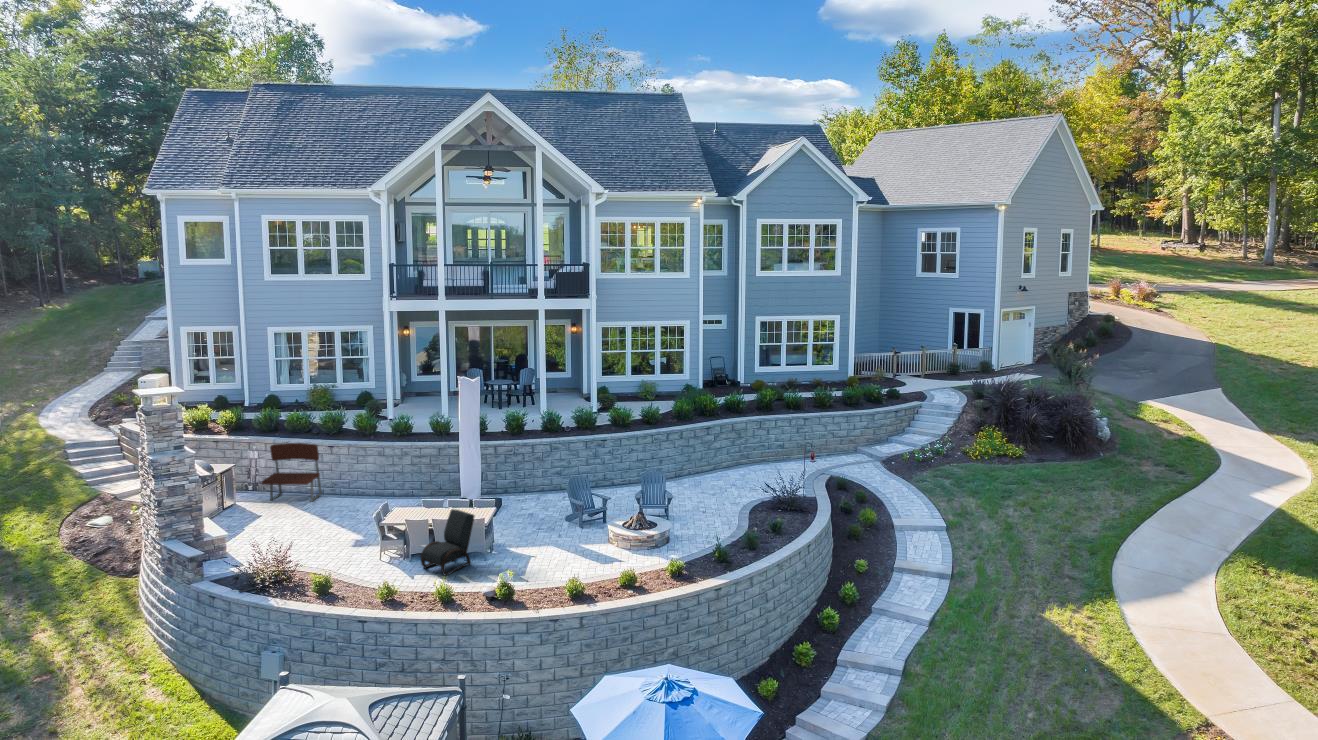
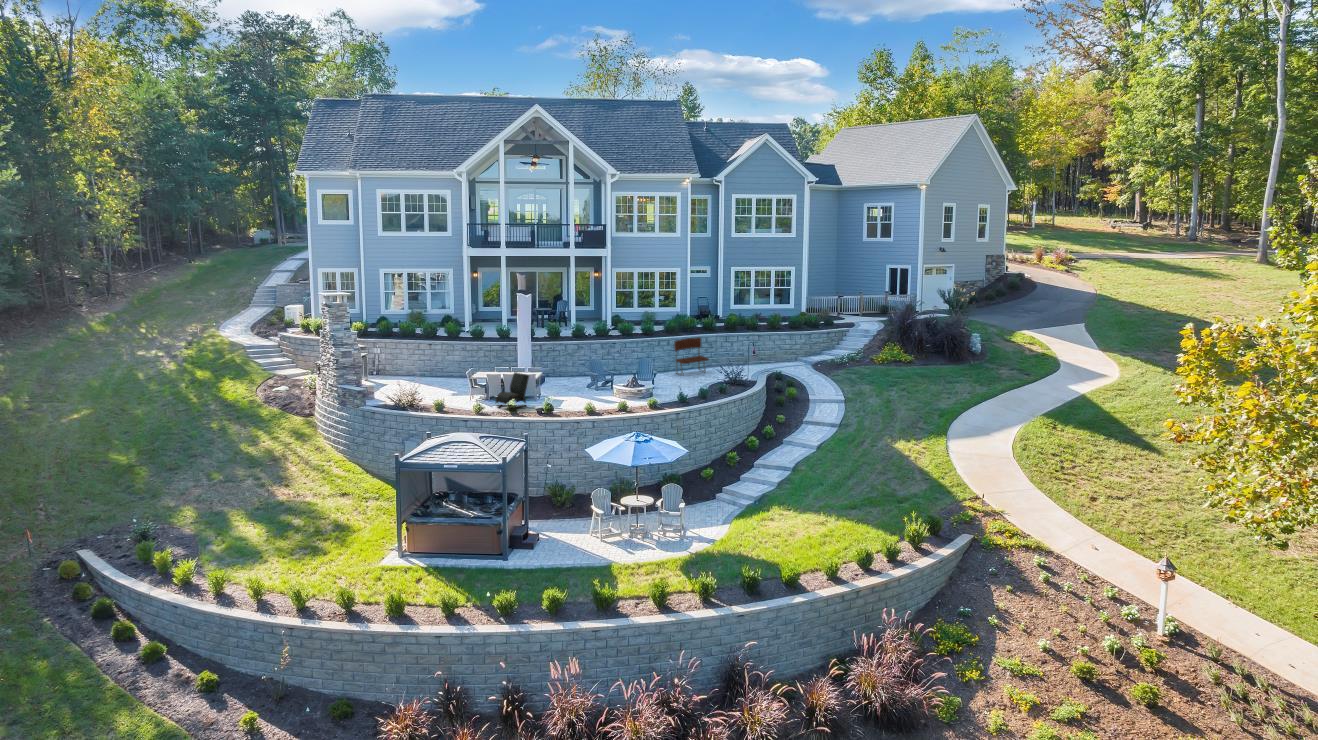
bench: present [262,443,322,502] -> present [674,337,709,375]

